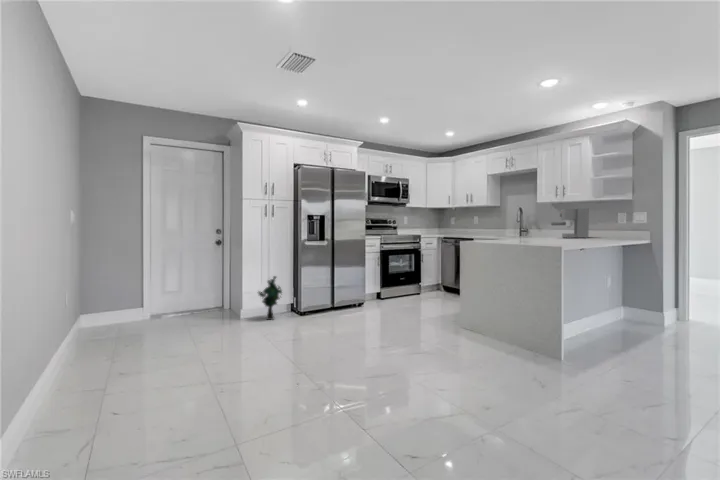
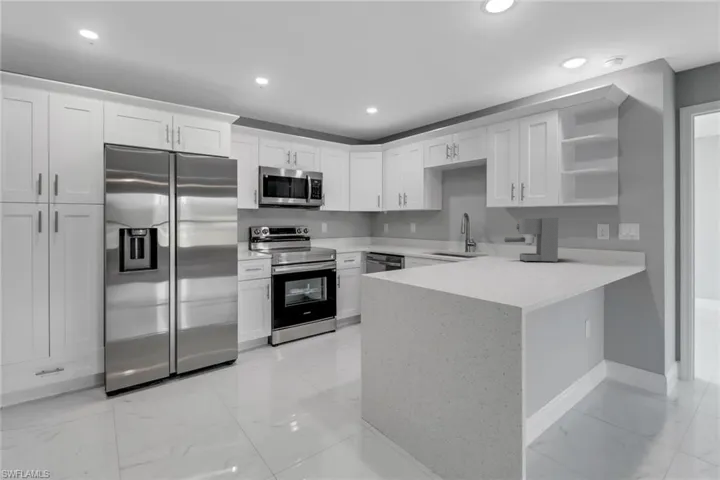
decorative plant: present [259,276,282,320] -> none [17,331,76,408]

